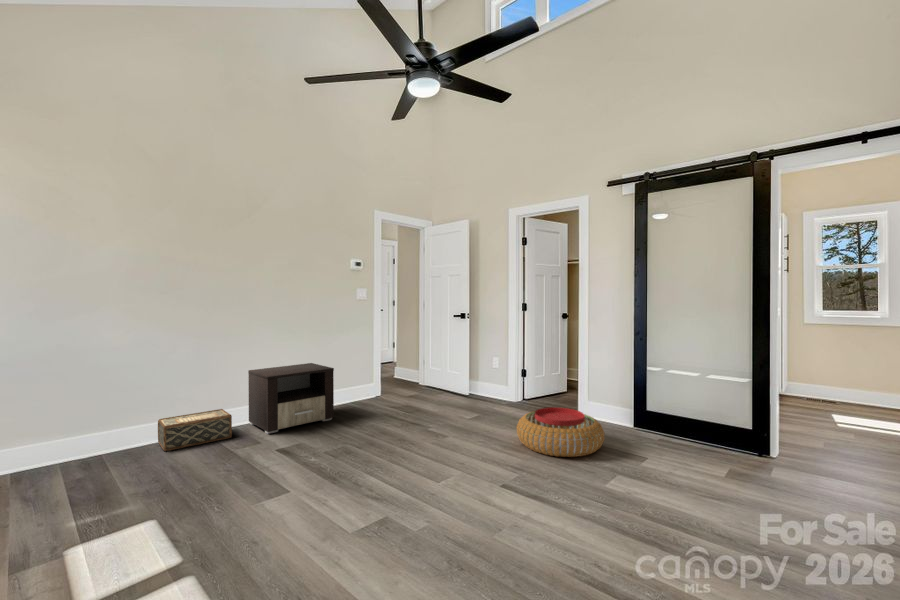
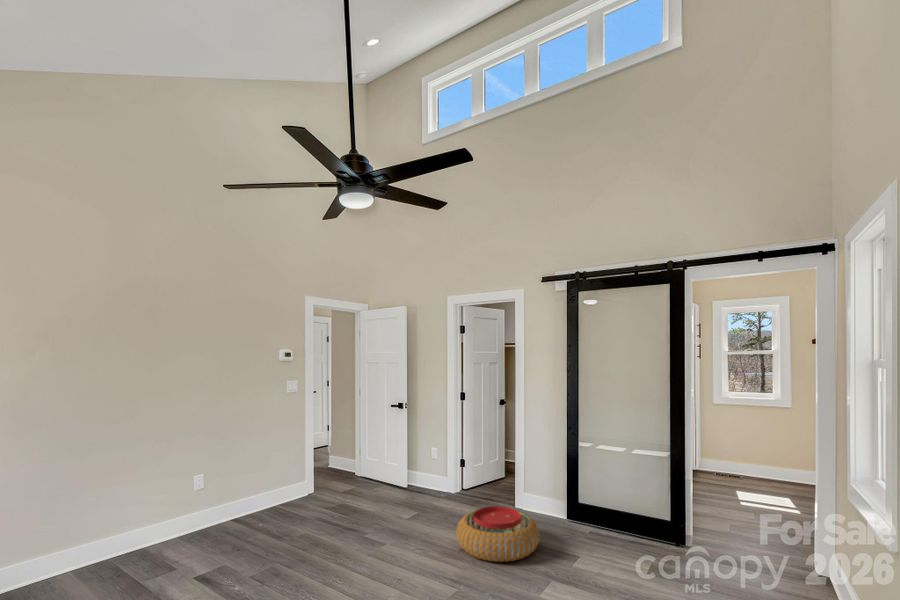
nightstand: present [248,363,334,434] -> none [167,465,266,555]
woven basket: present [158,409,232,451] -> none [59,529,149,589]

